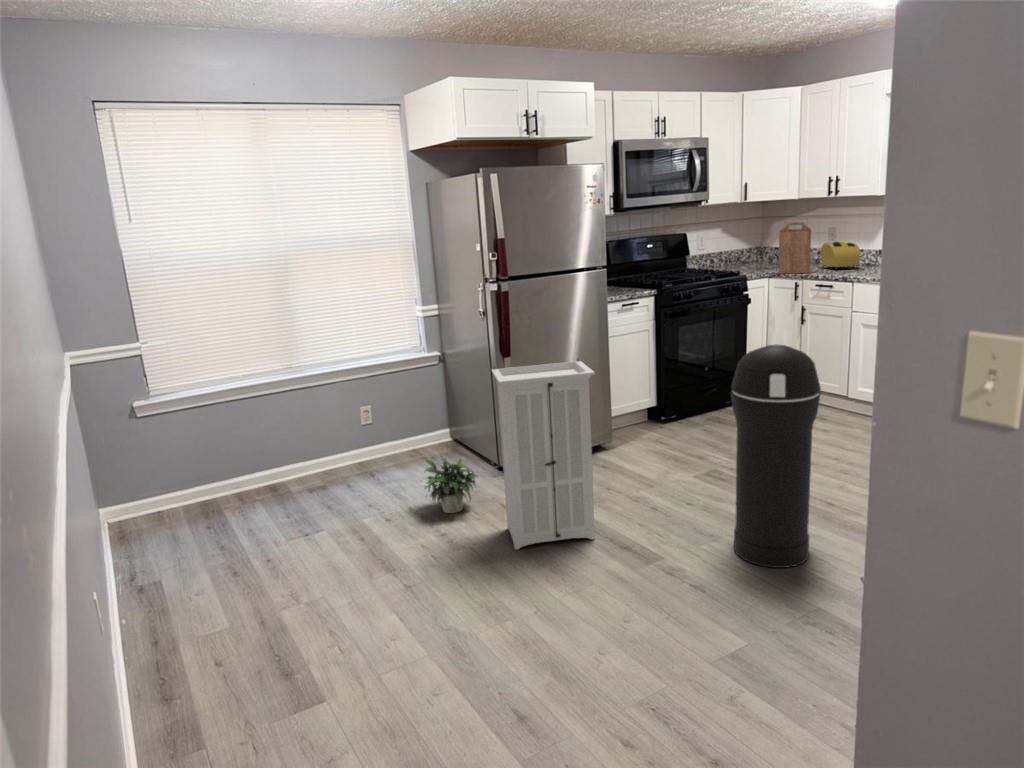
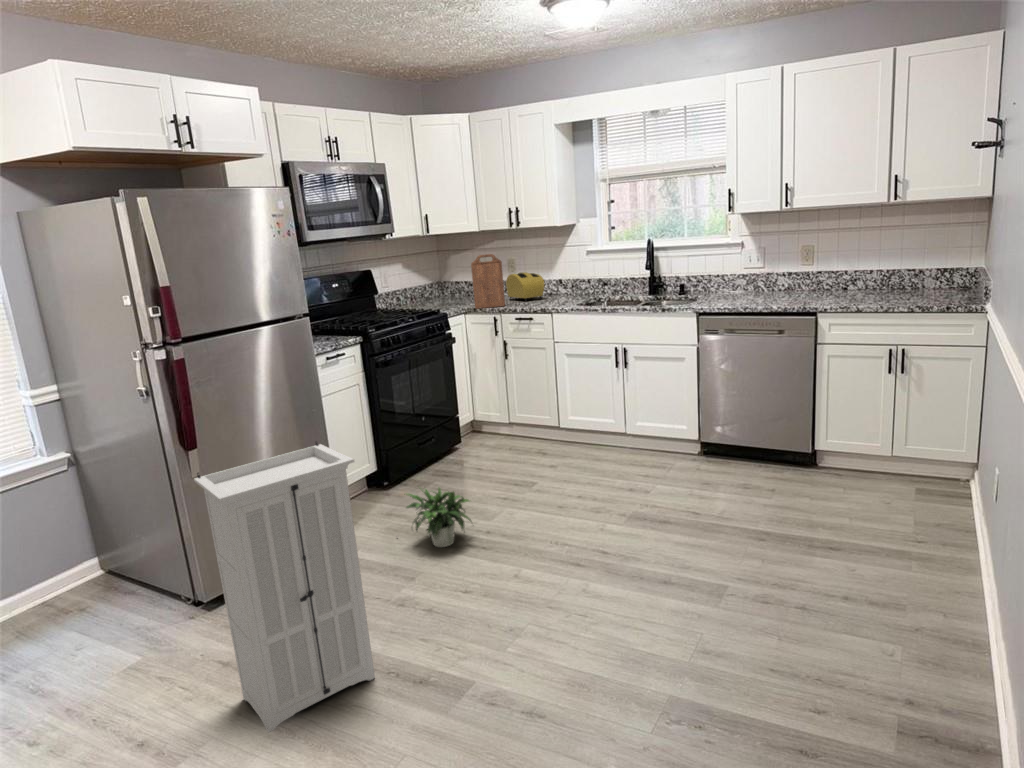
trash can: present [731,345,821,568] -> none [522,393,625,655]
potted plant: present [423,455,478,513] -> present [406,487,472,547]

